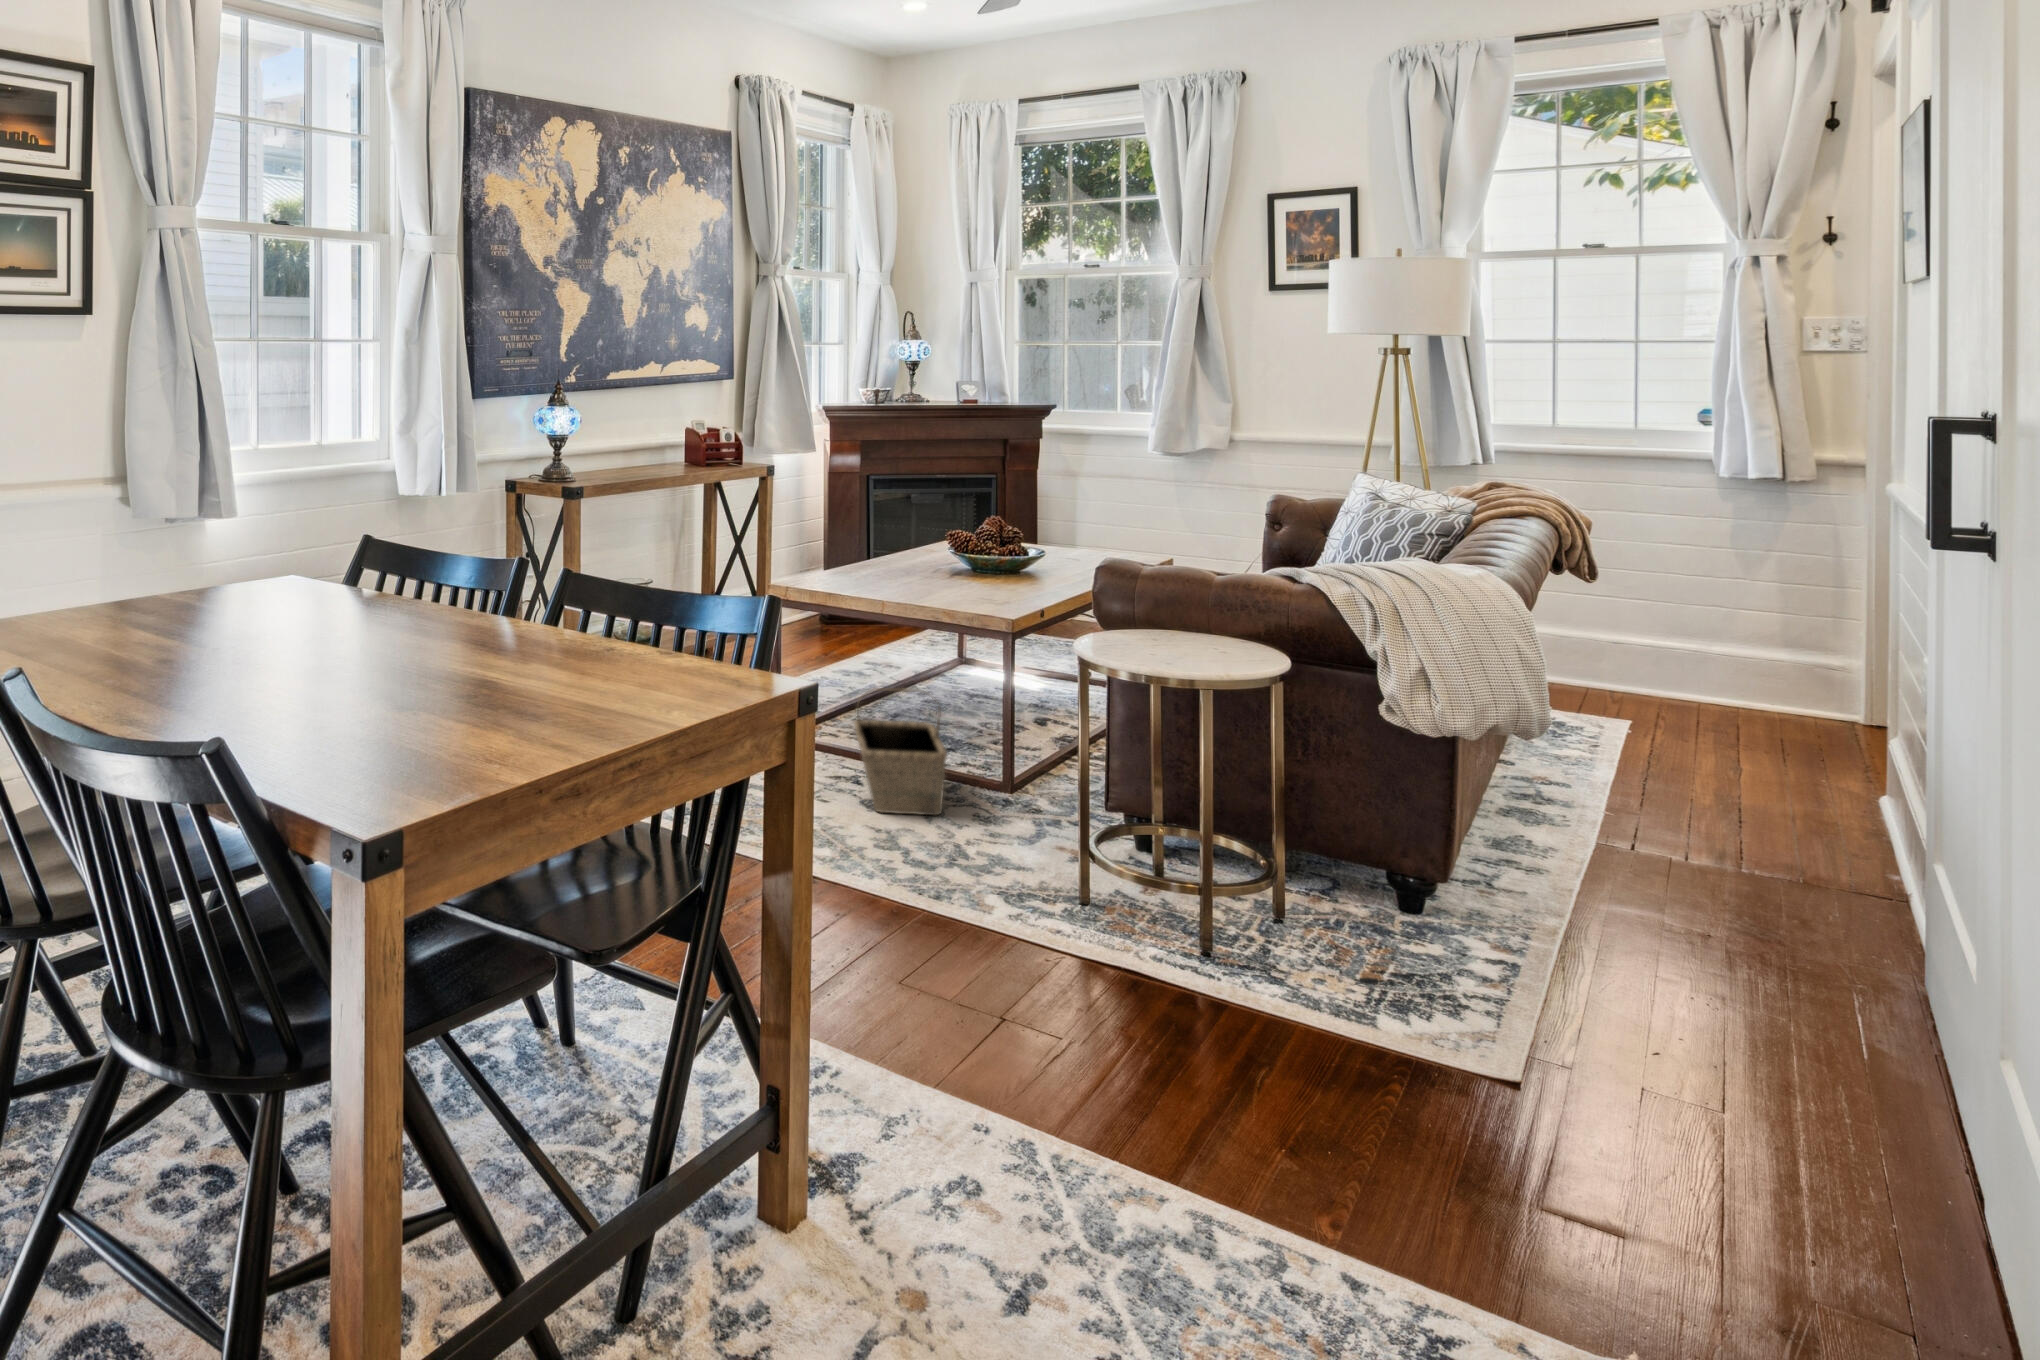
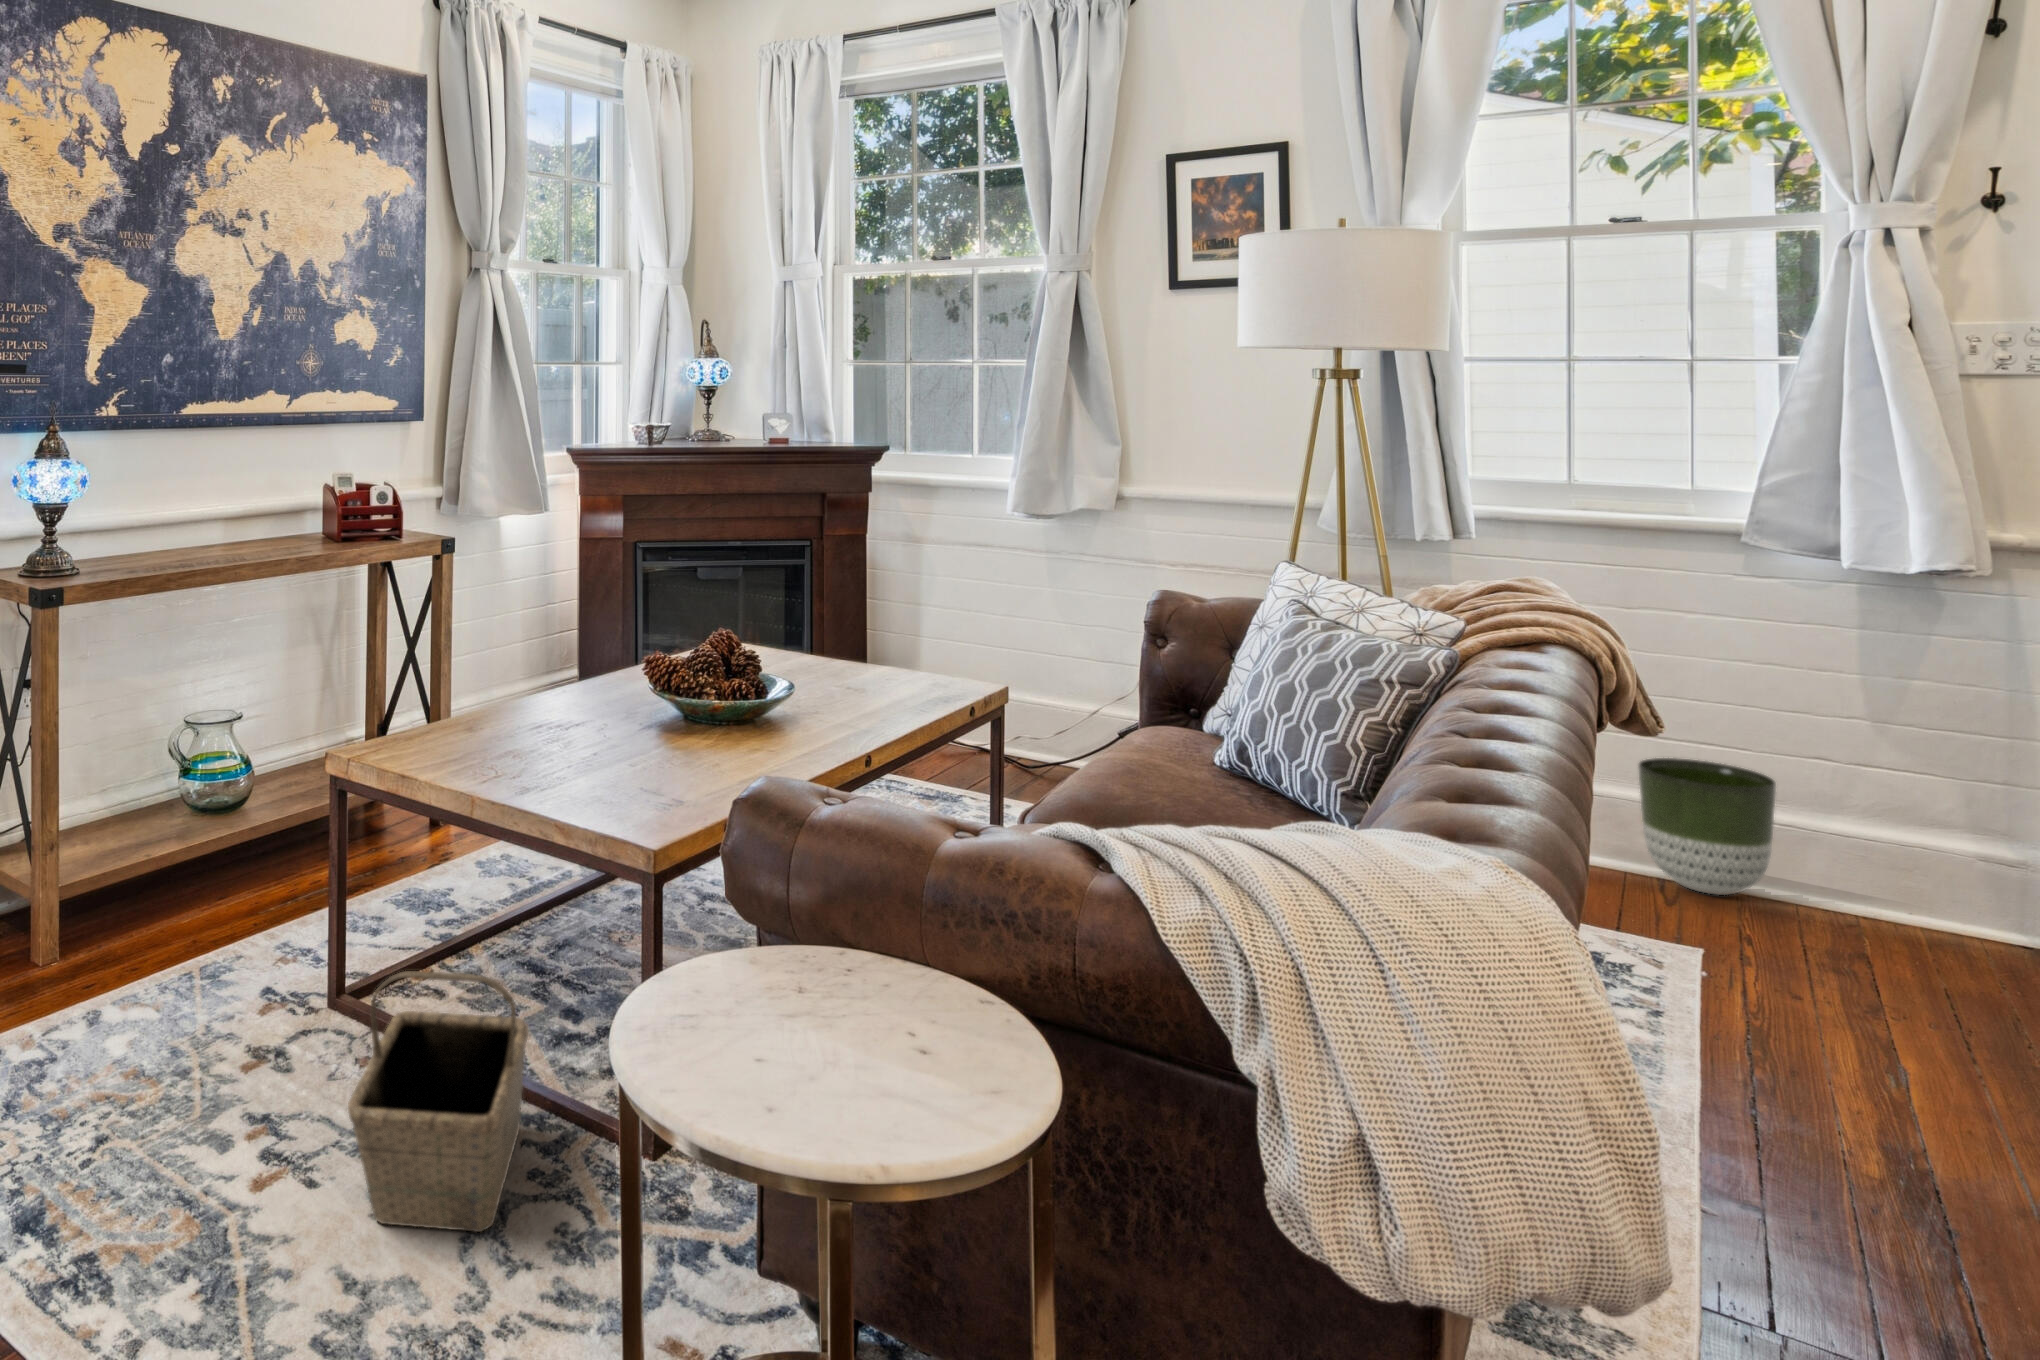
planter: none [1595,610,1684,695] -> present [1638,758,1776,895]

